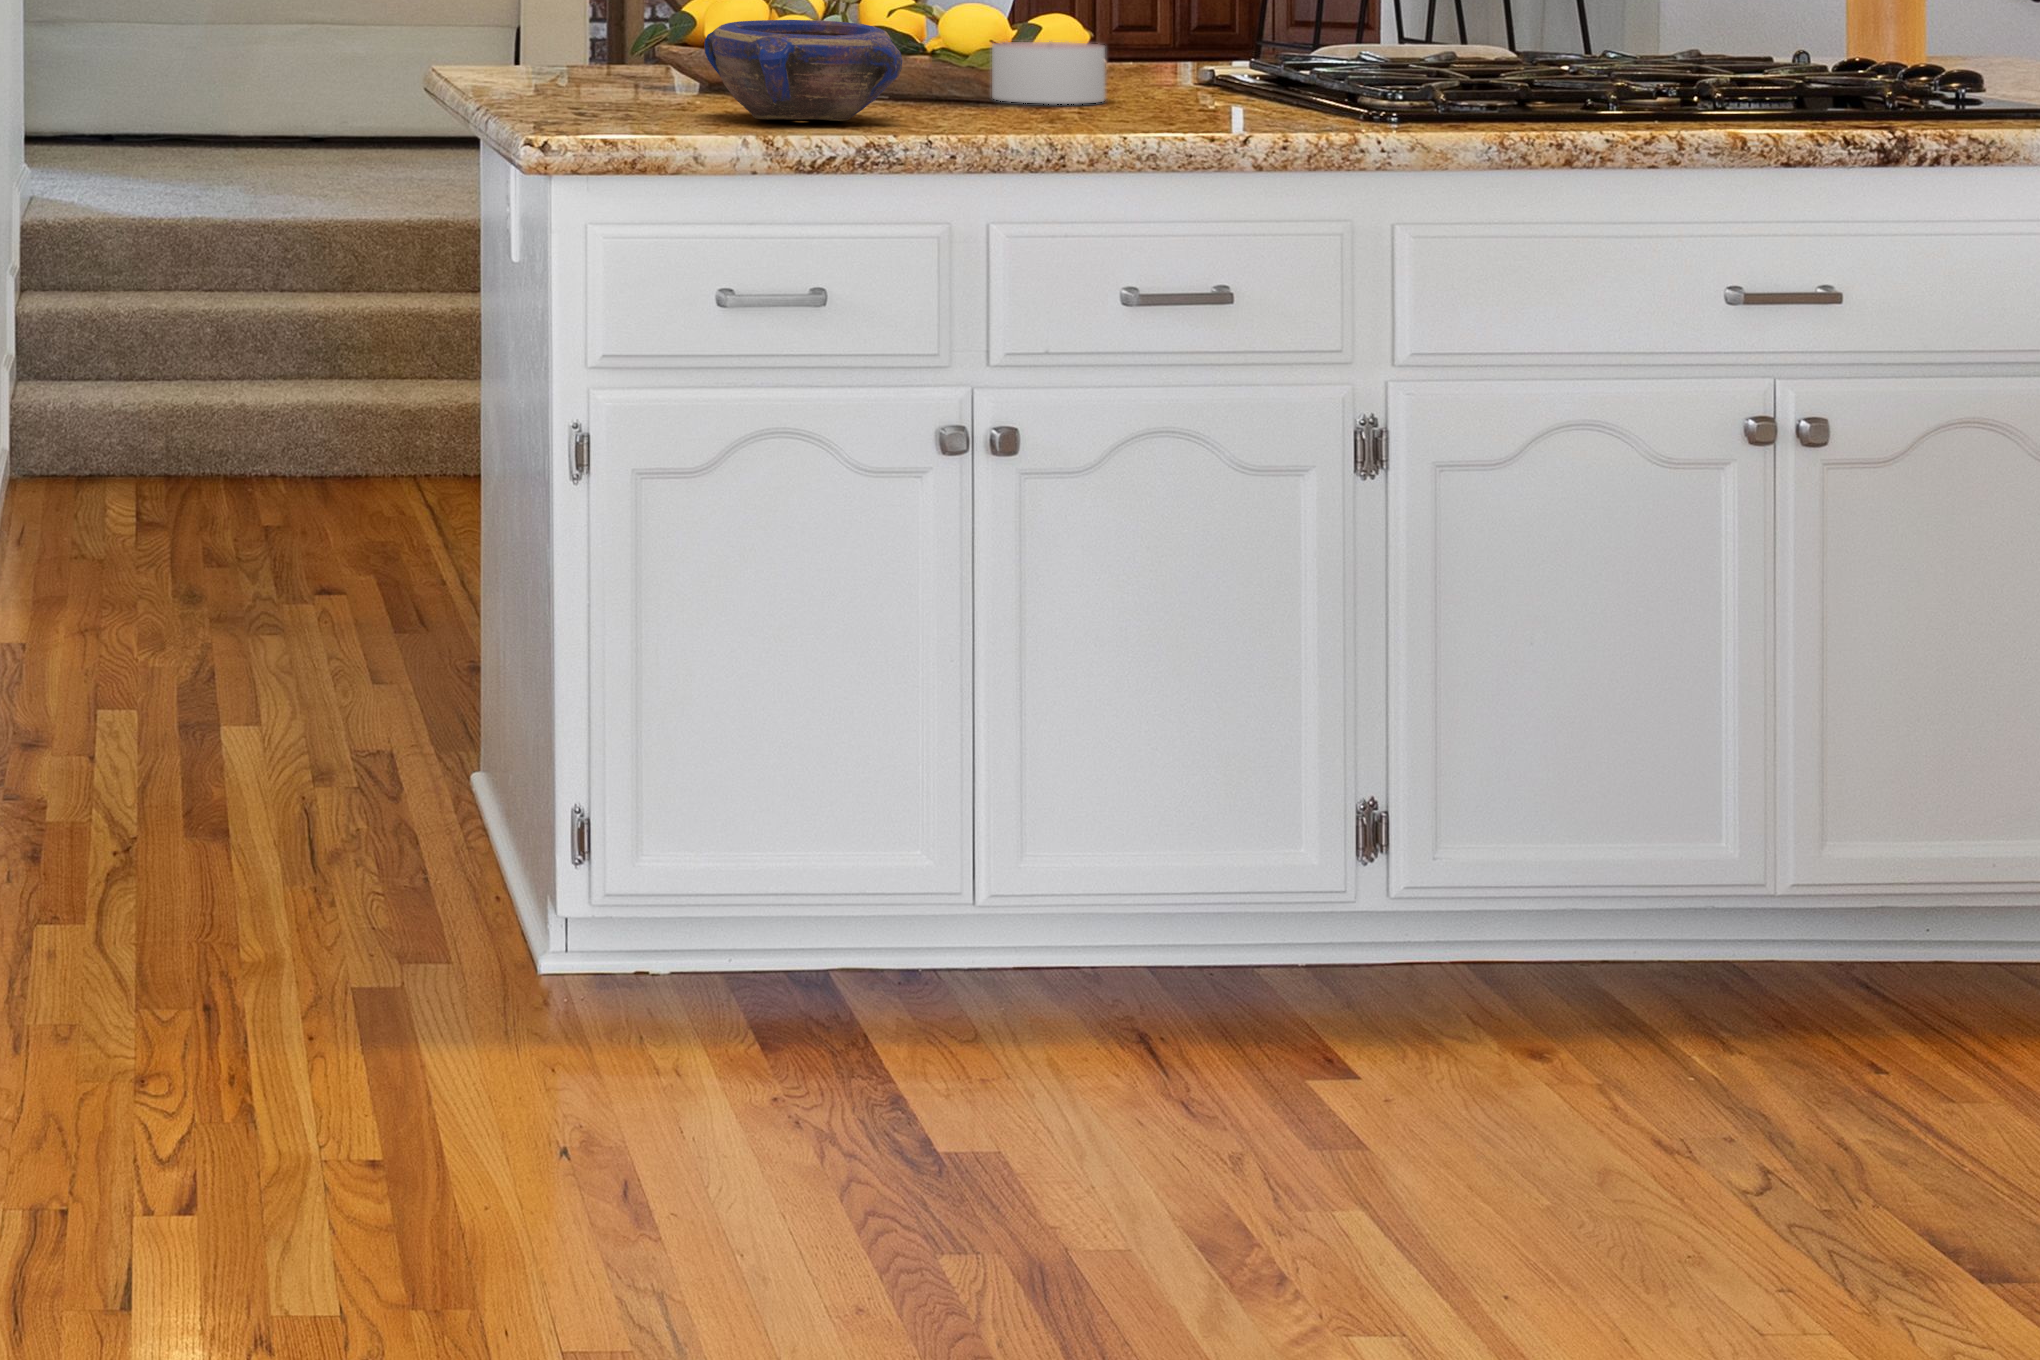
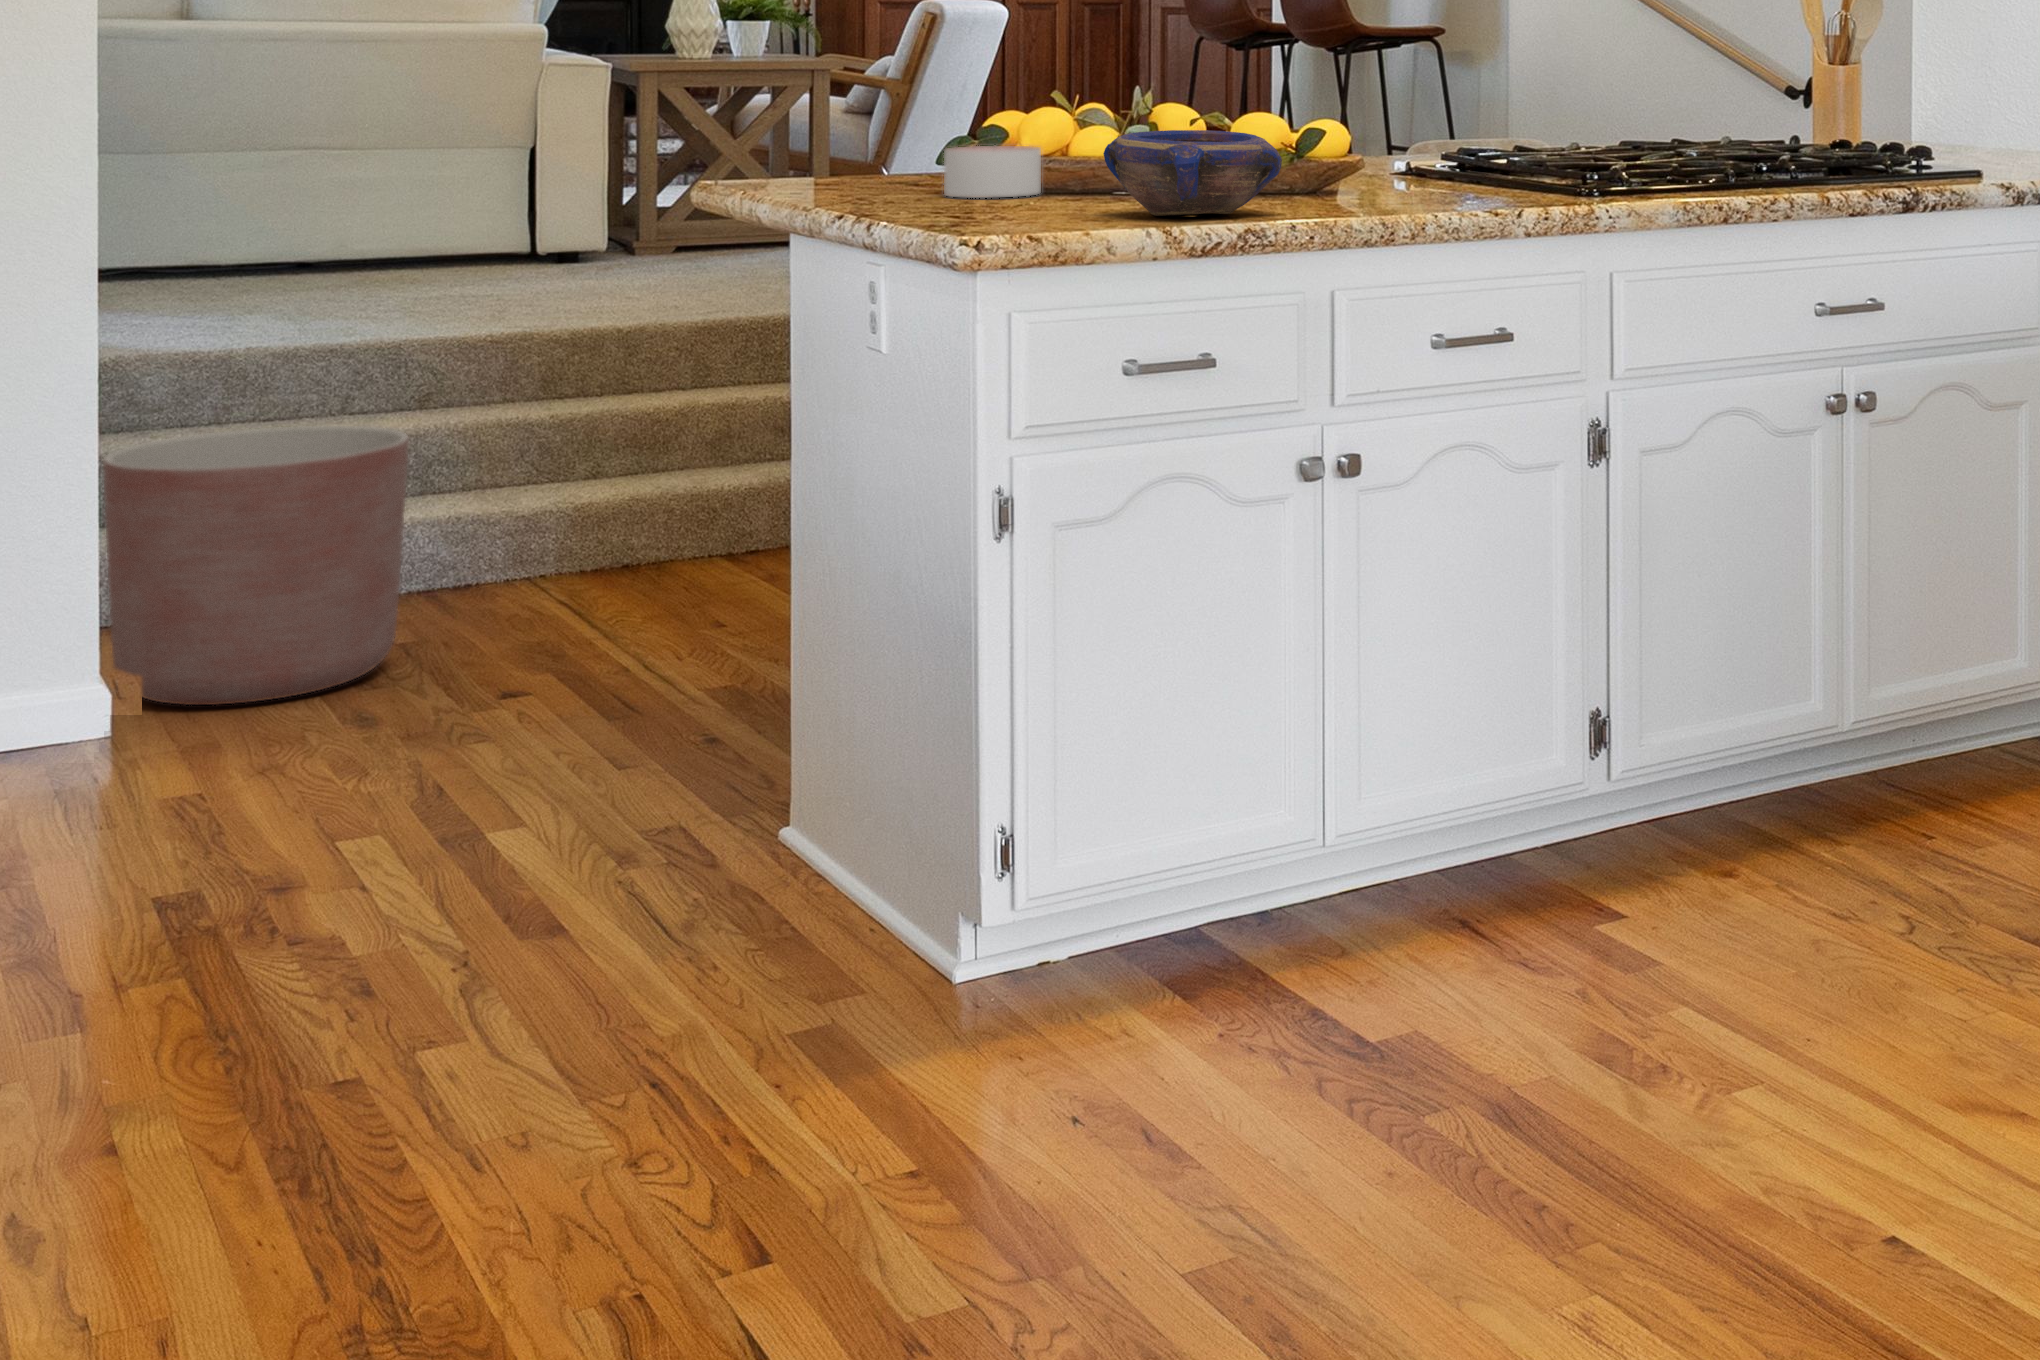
candle: present [992,41,1105,104] -> present [944,146,1041,198]
planter: none [27,282,278,543] -> present [103,426,409,705]

